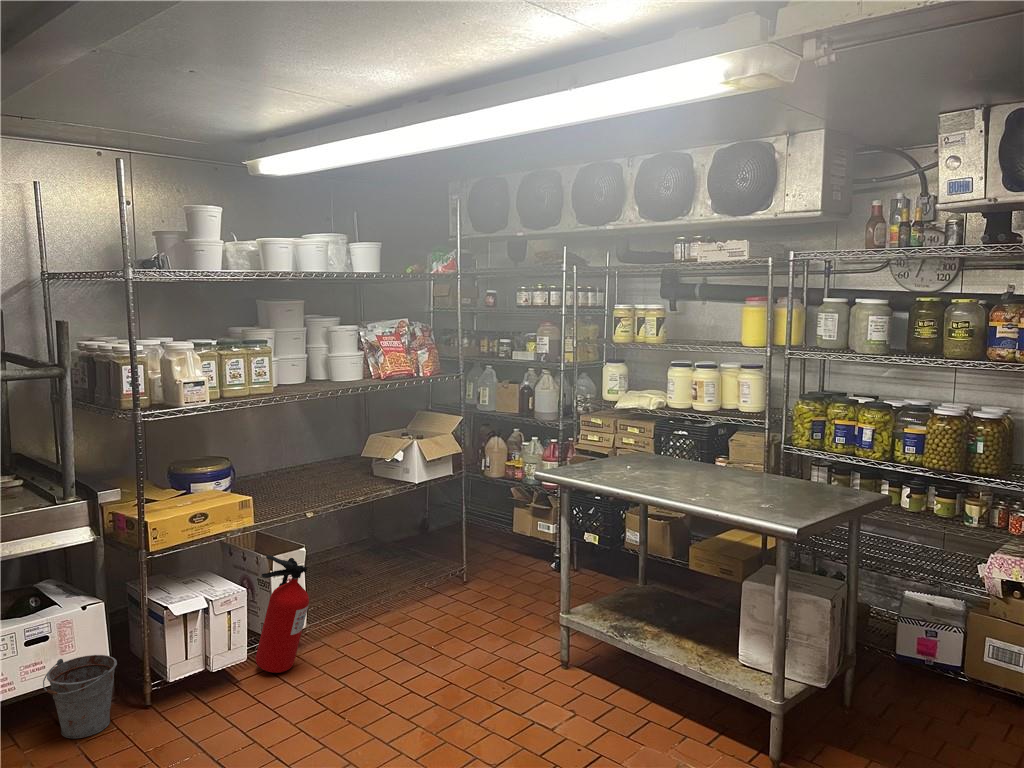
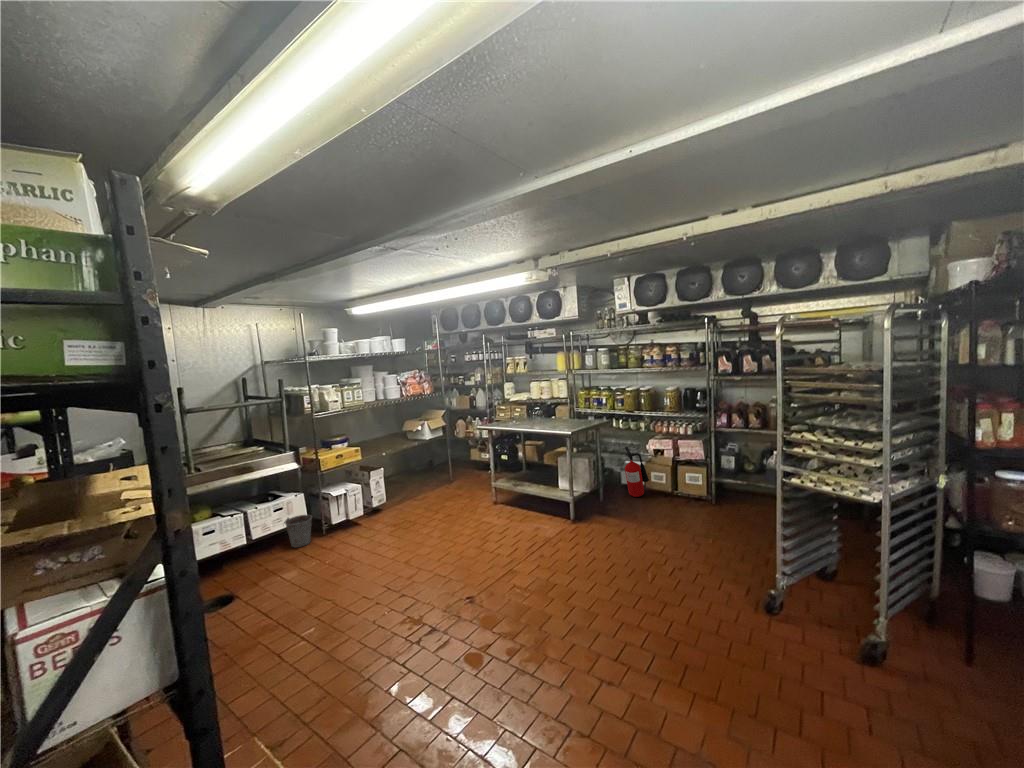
fire extinguisher: present [256,555,309,673] -> present [625,447,649,497]

